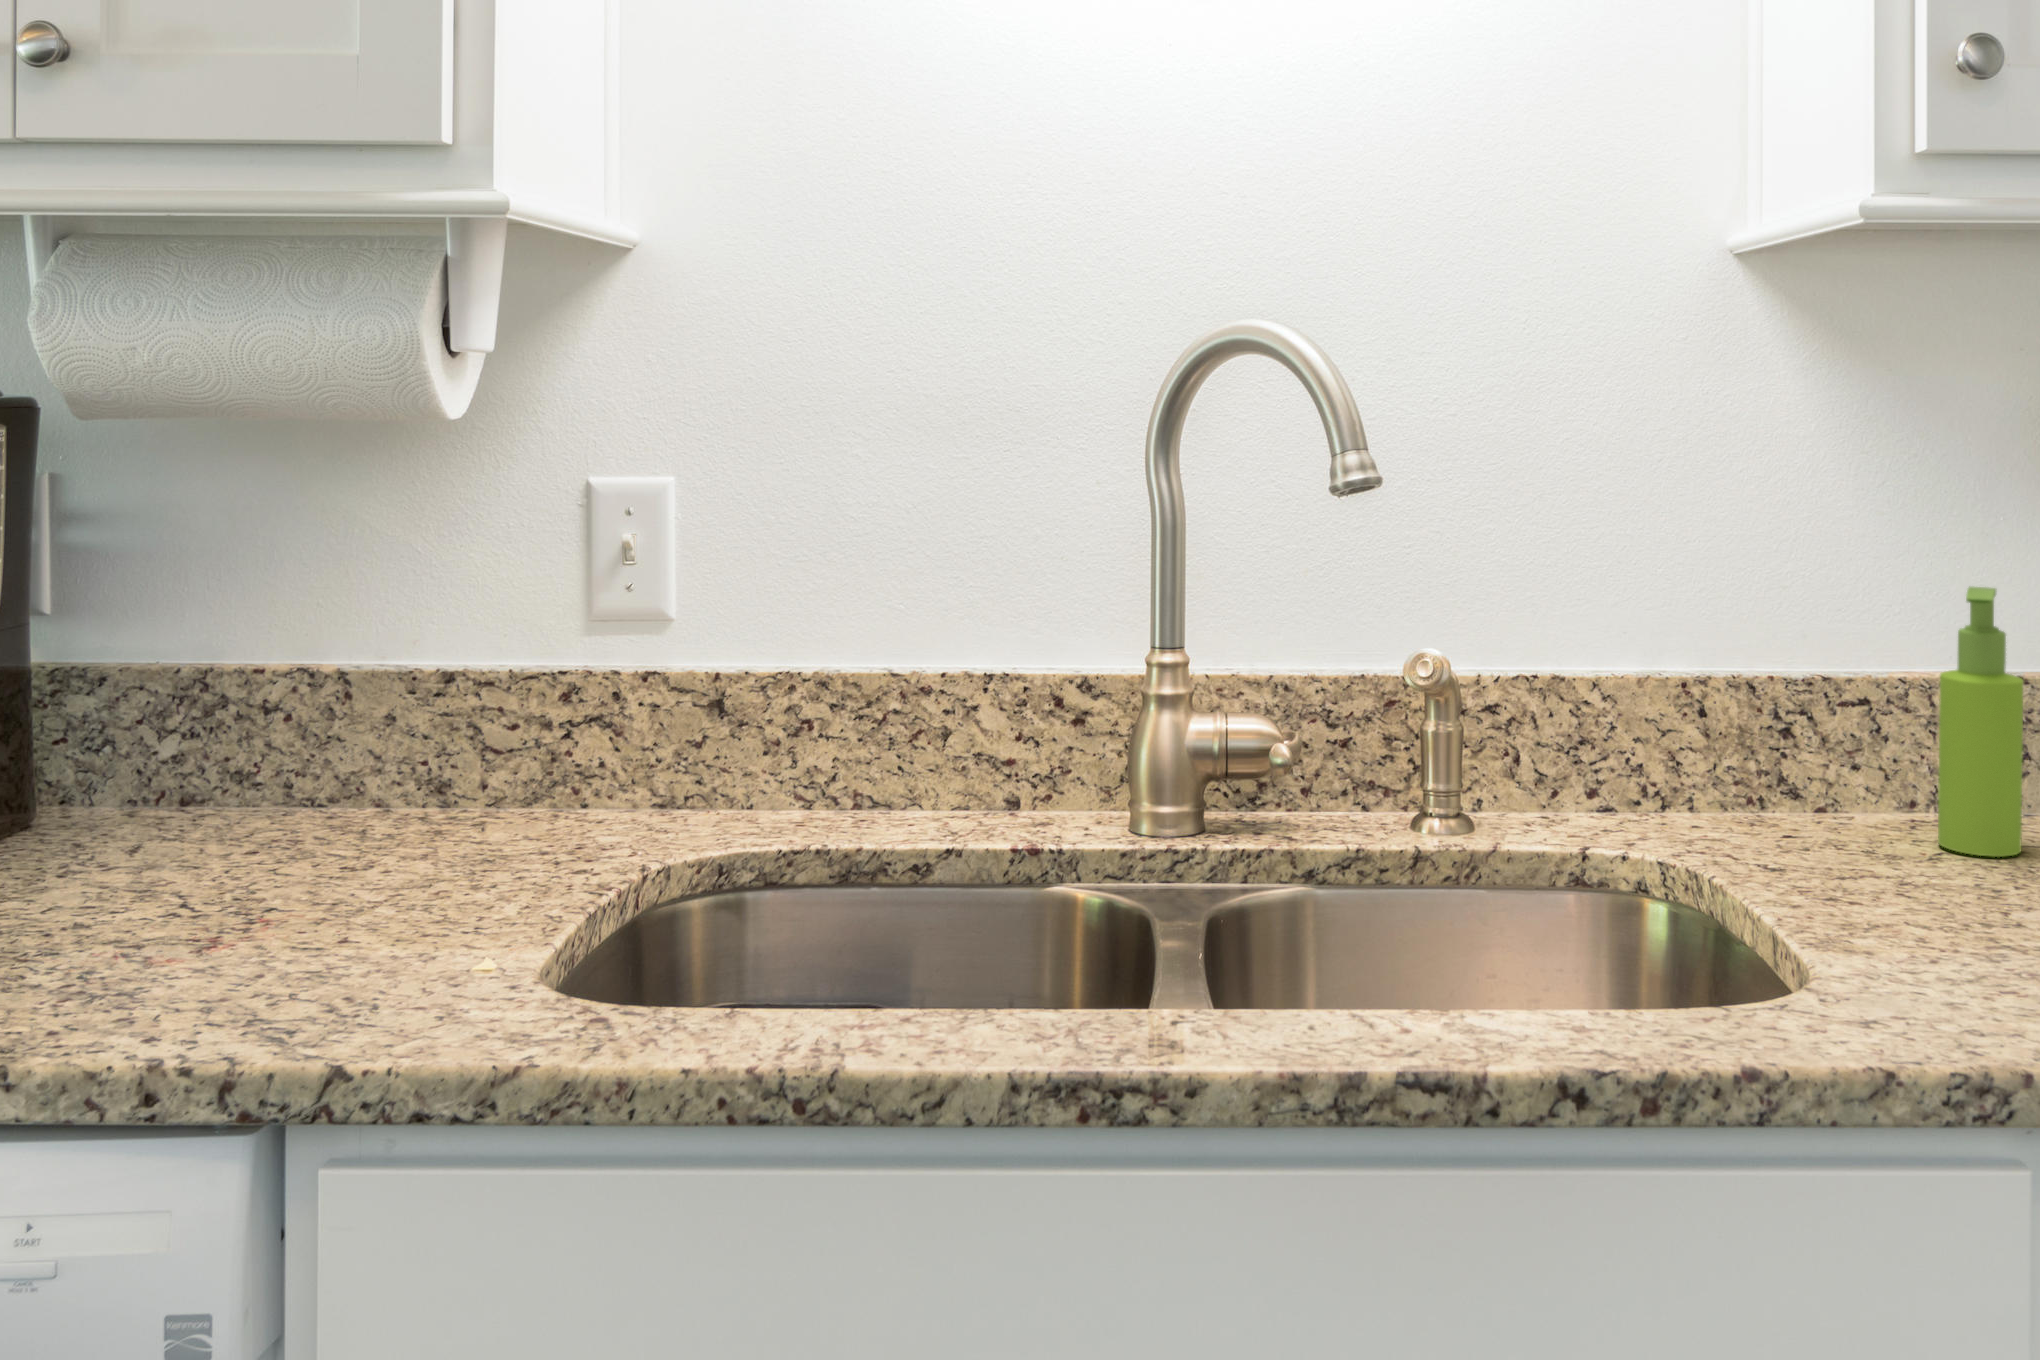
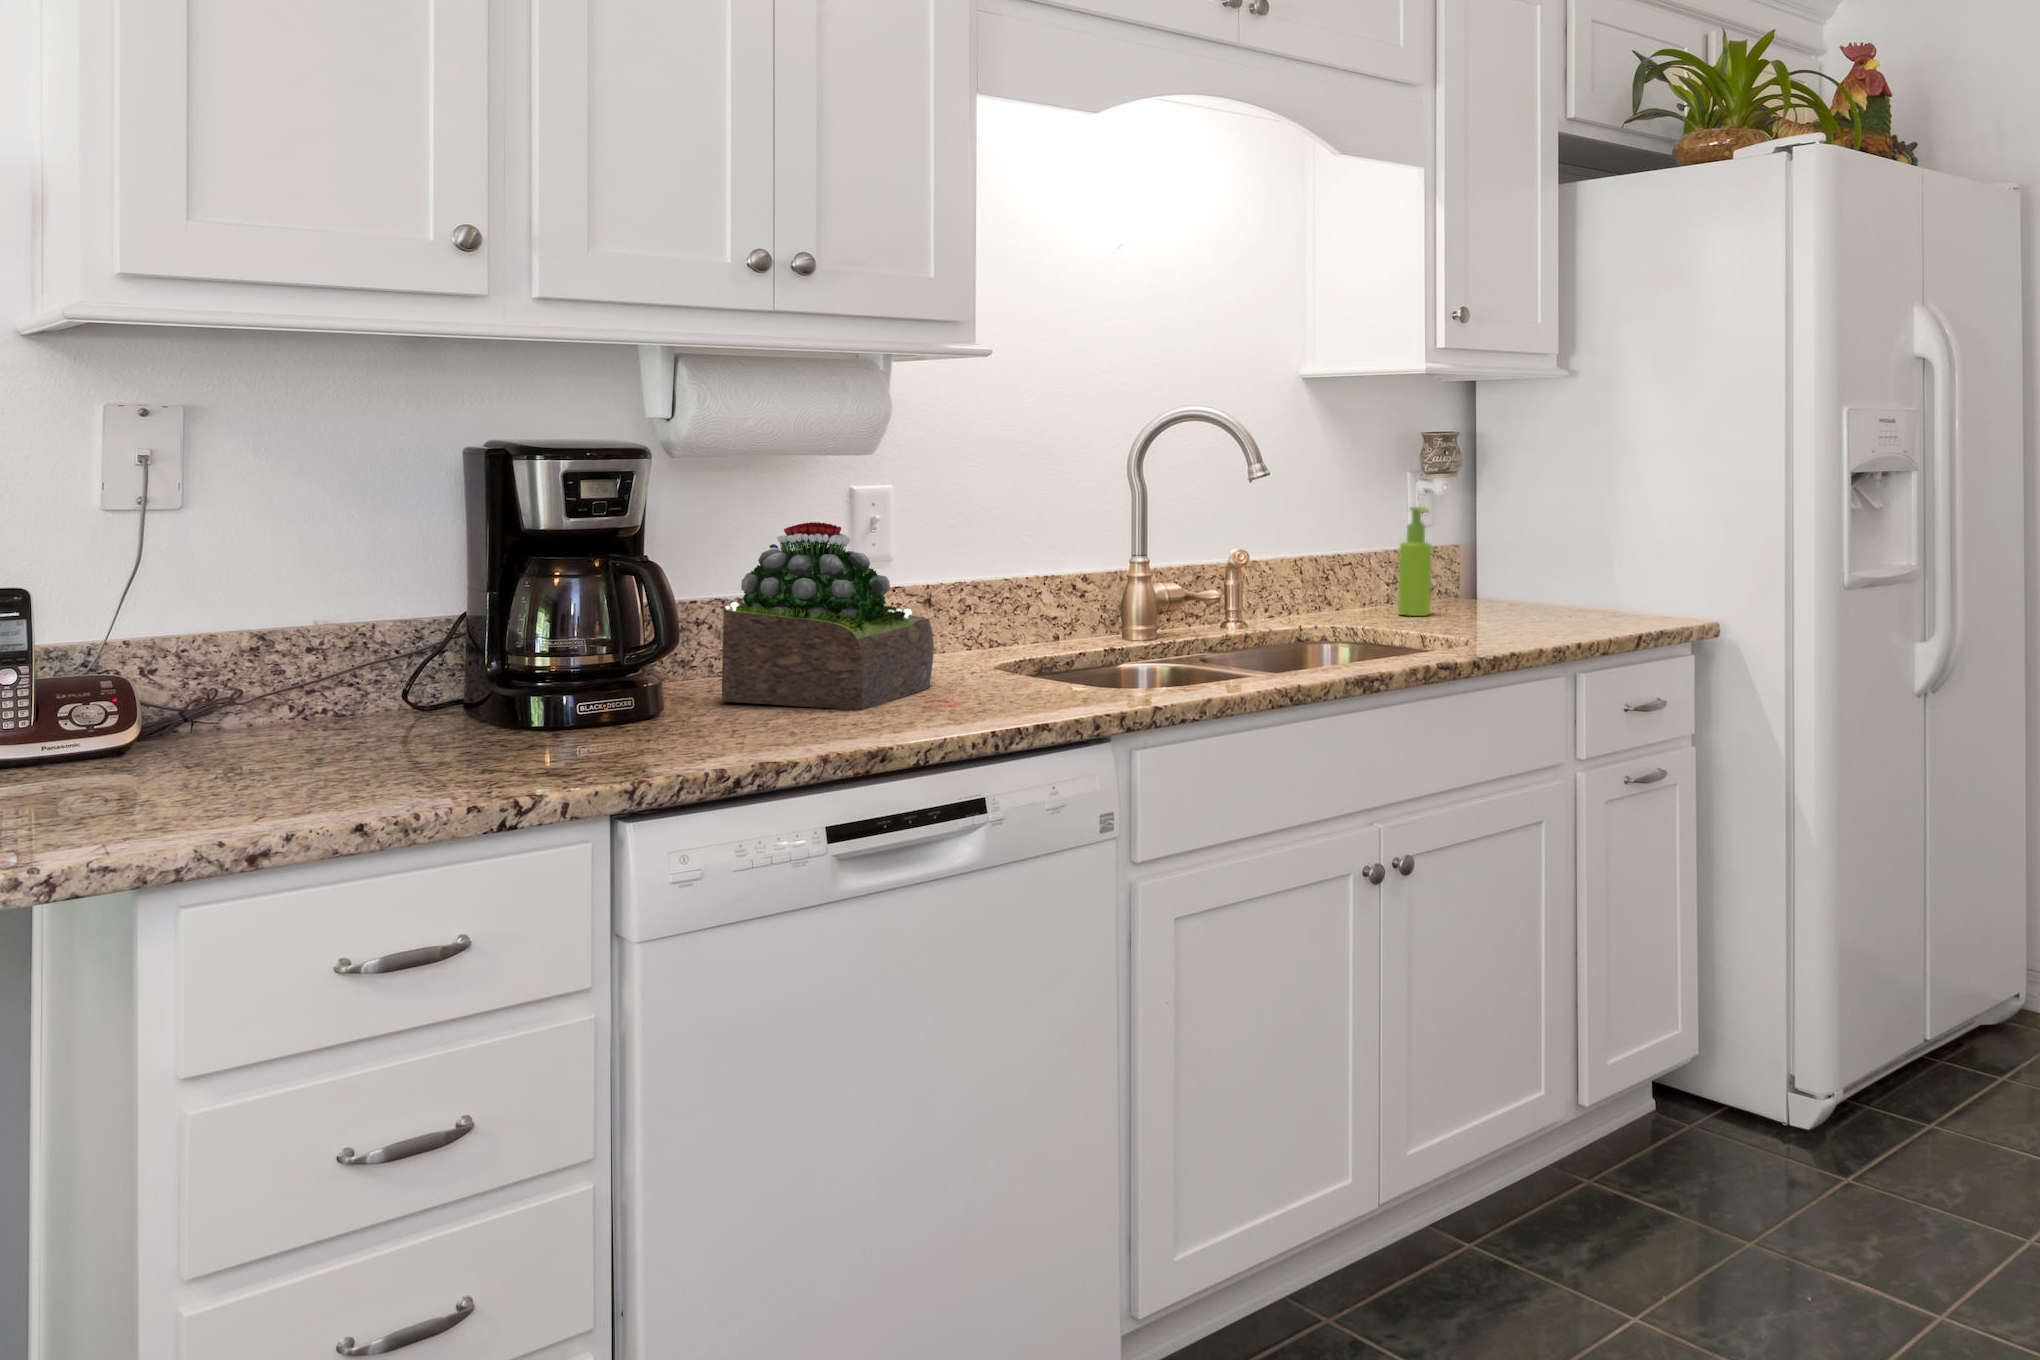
succulent plant: none [36,559,434,936] -> present [722,522,934,710]

